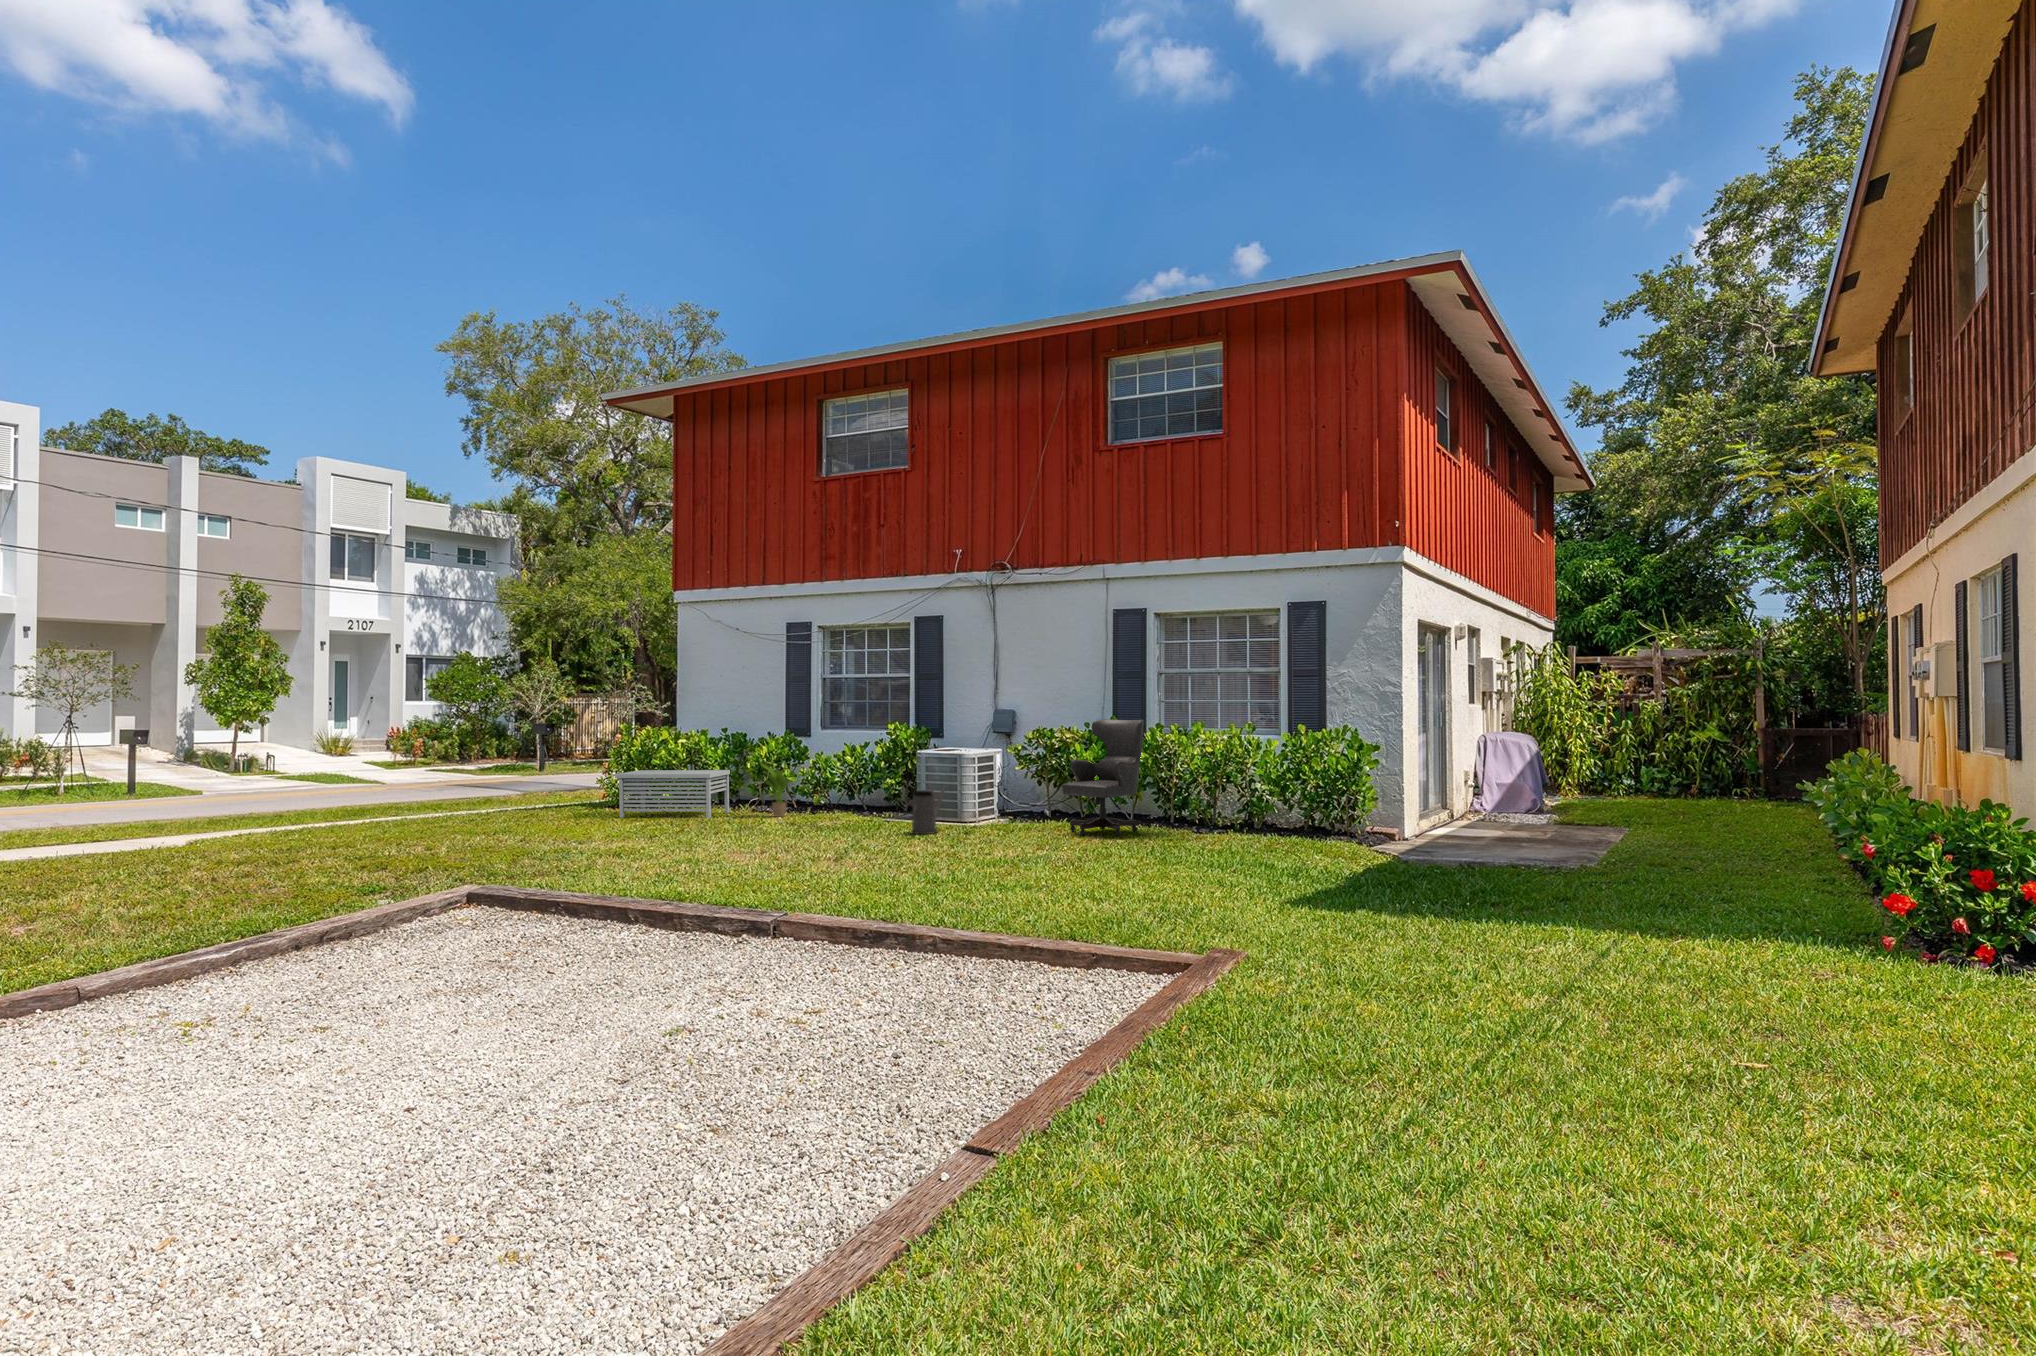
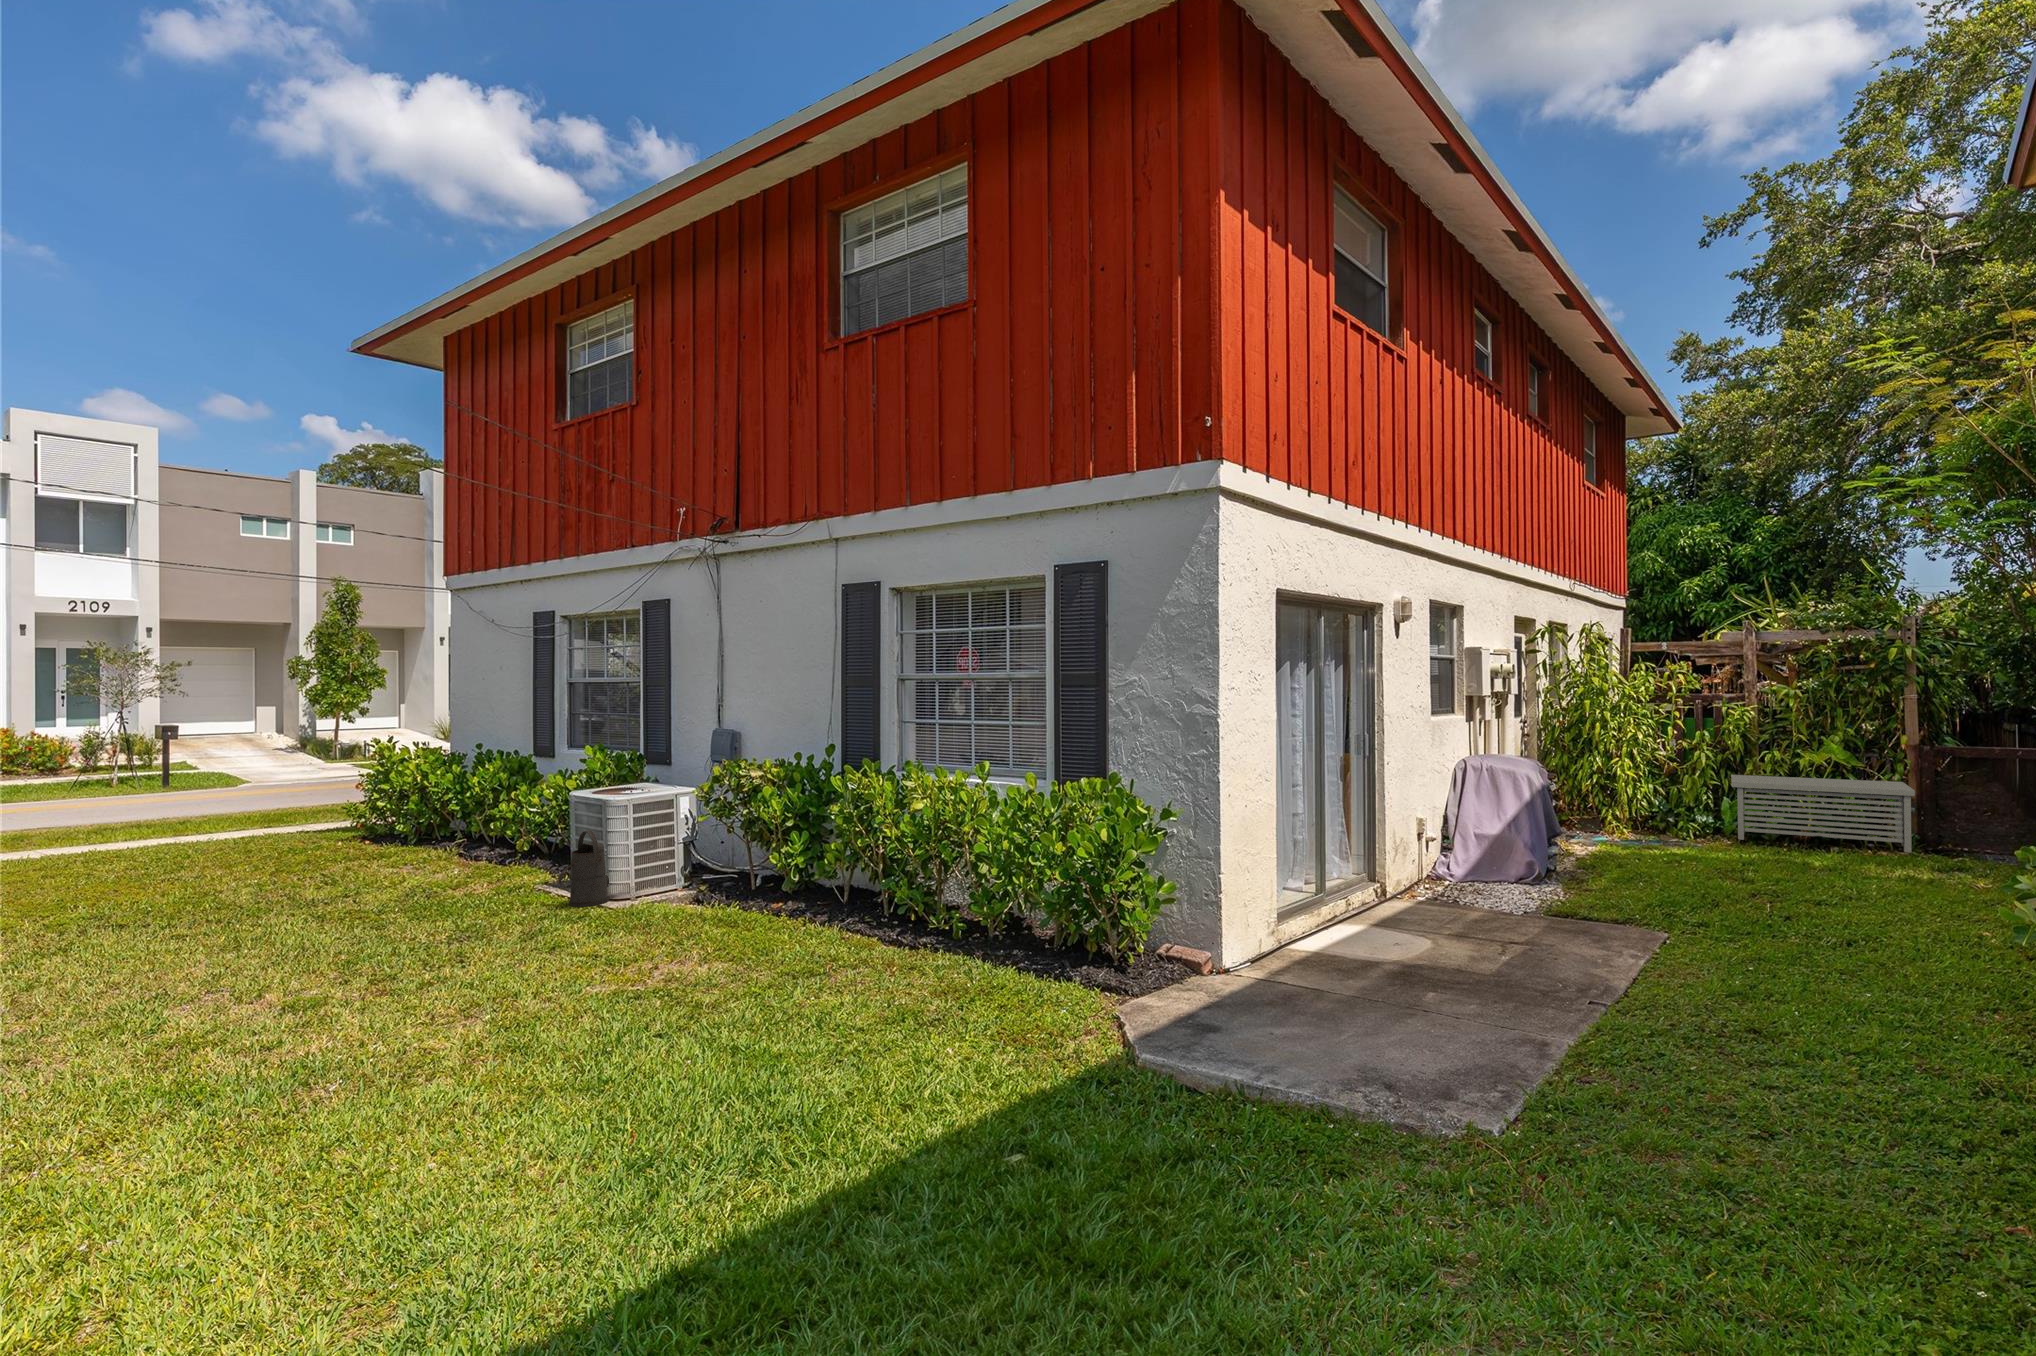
chair: present [1062,719,1144,836] -> none [753,746,873,927]
potted plant: present [762,764,792,817] -> none [498,784,553,853]
storage bench: present [615,770,730,818] -> present [1731,775,1915,853]

